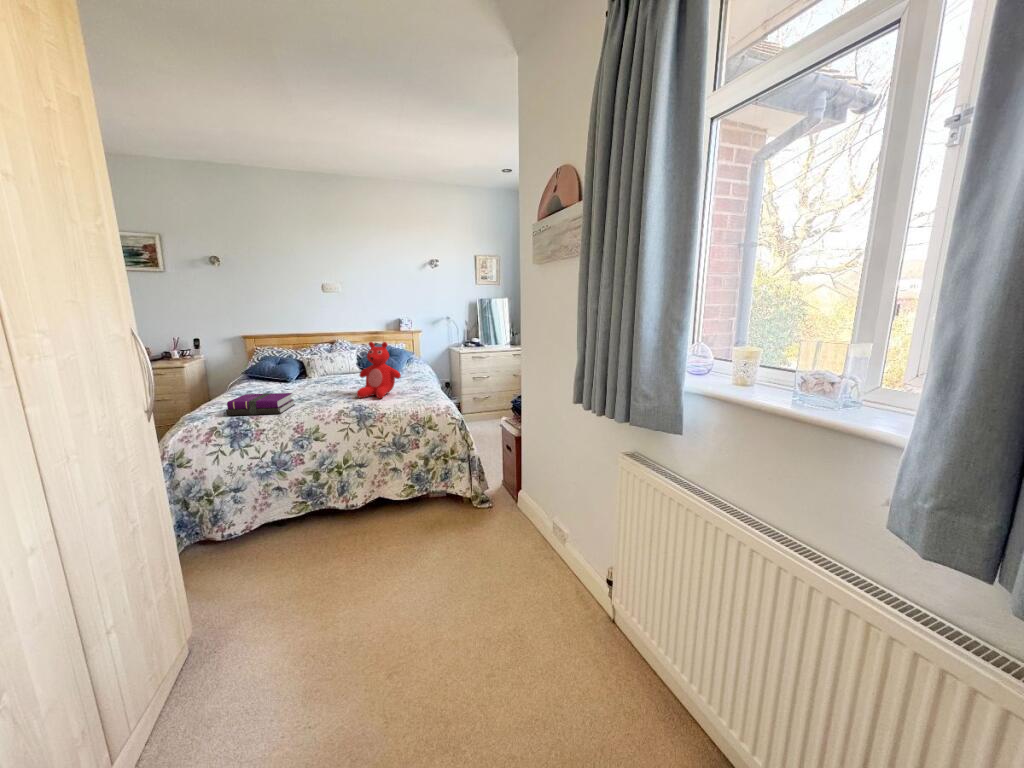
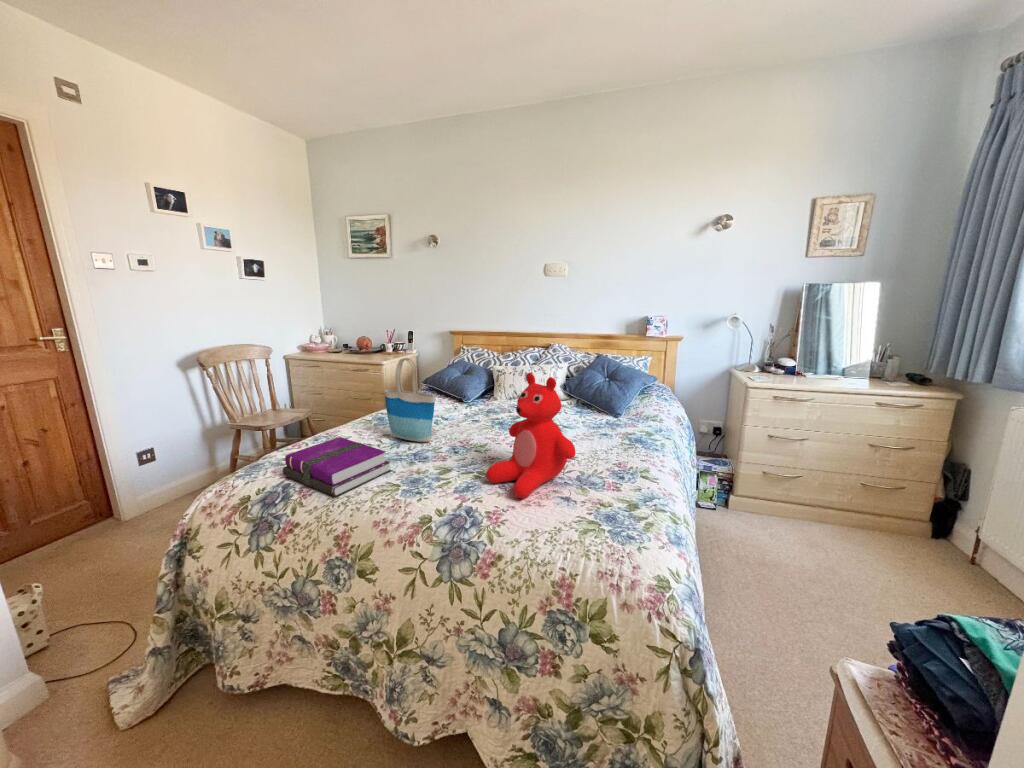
tote bag: none [259,343,303,397] -> present [384,358,435,442]

